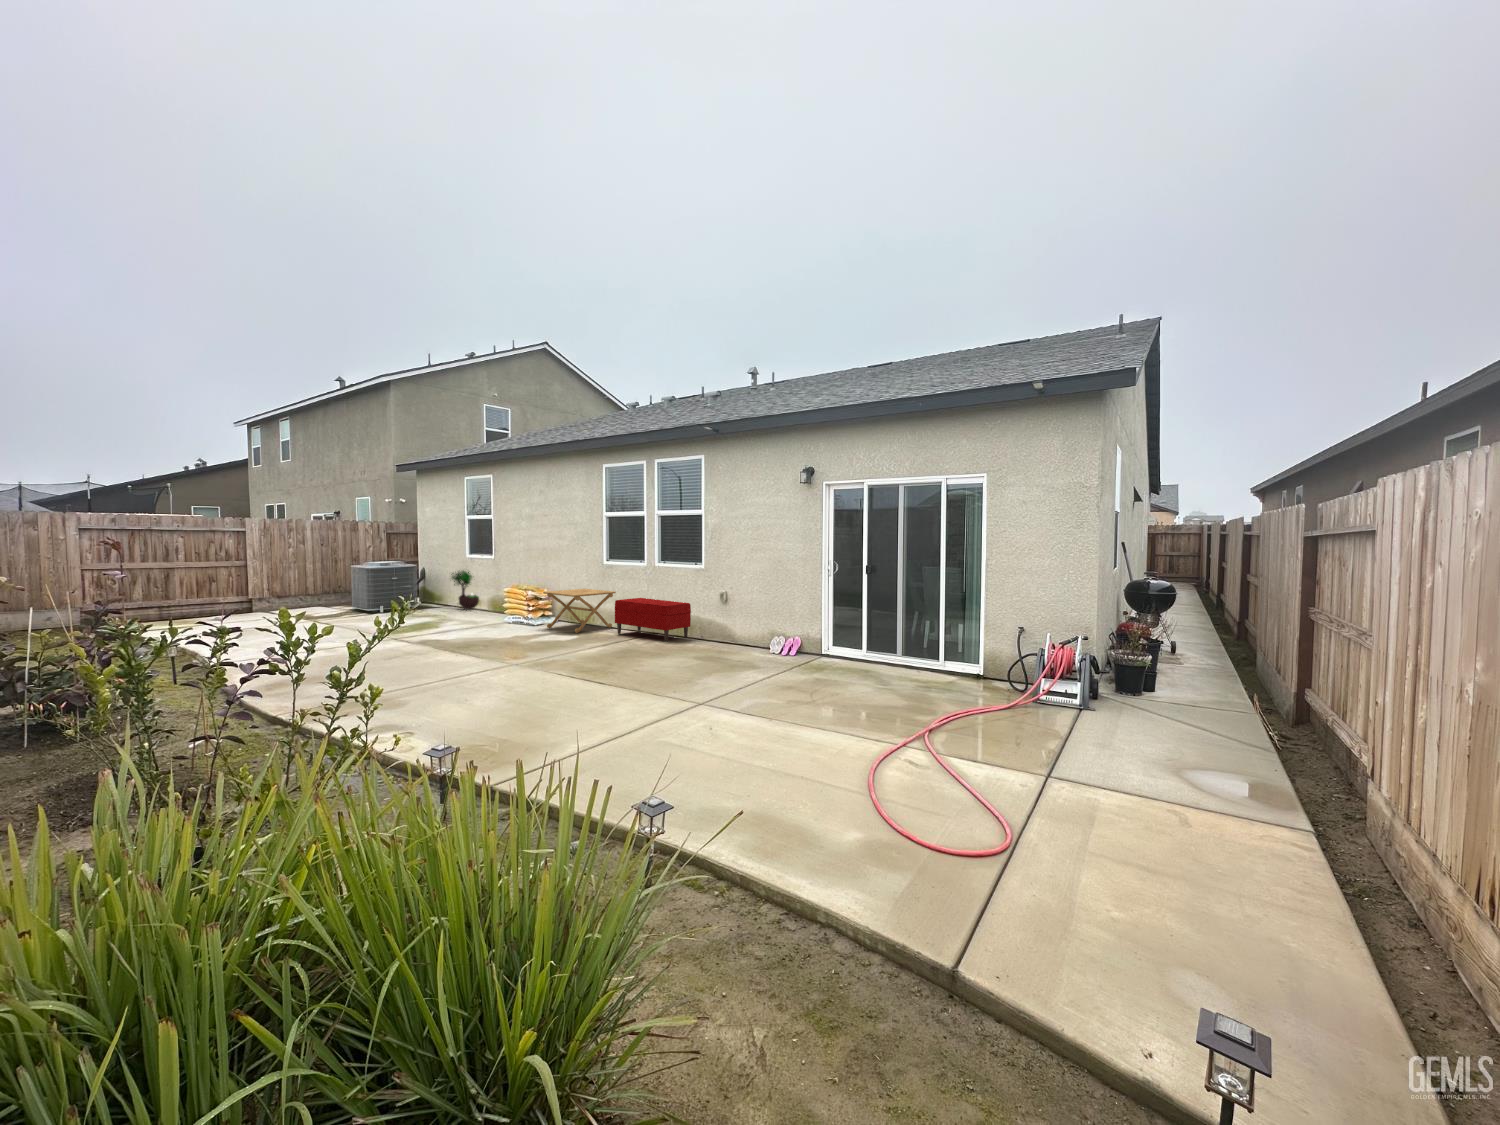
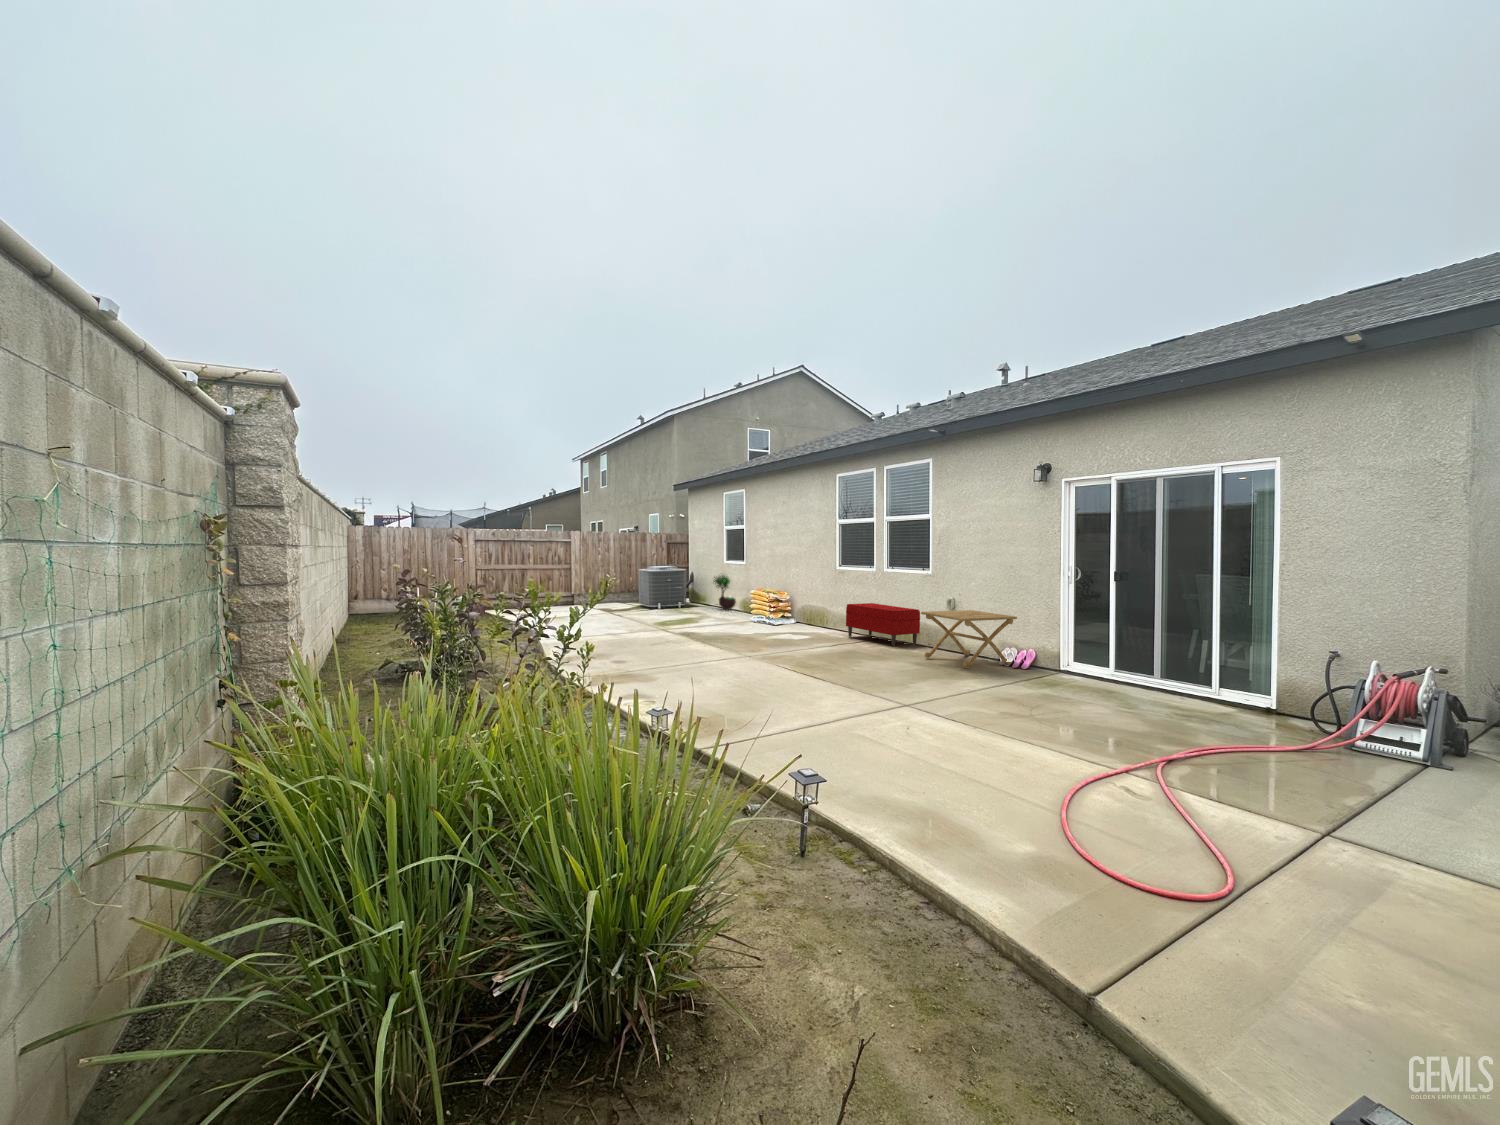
side table: present [543,589,616,633] -> present [921,610,1017,668]

